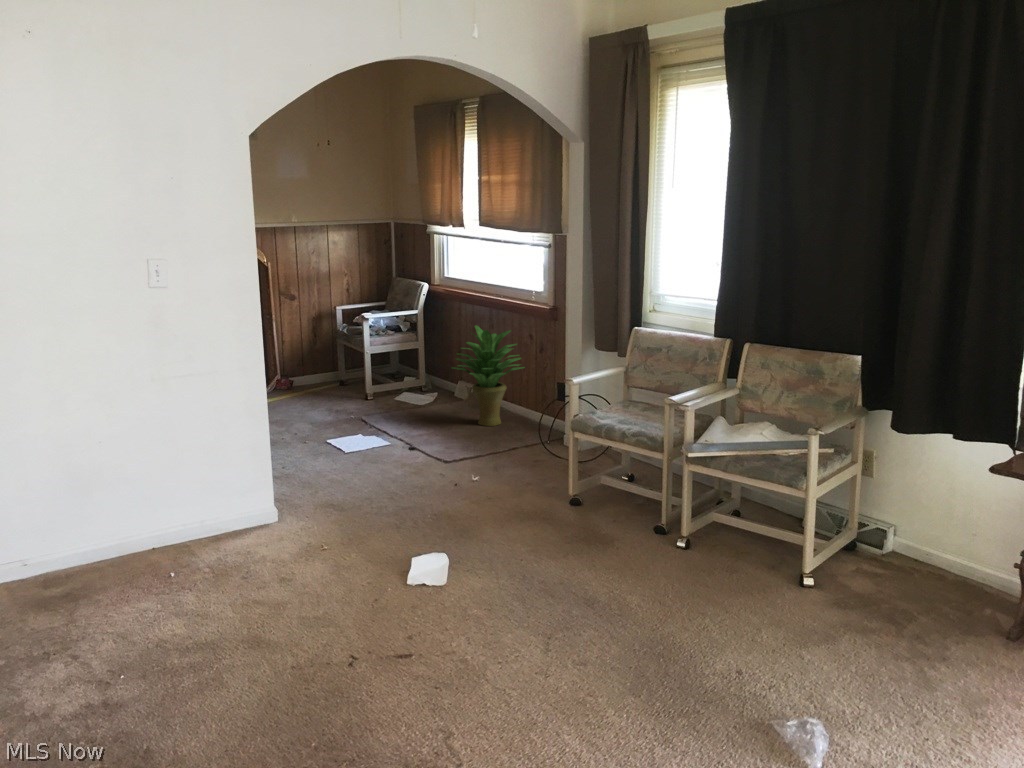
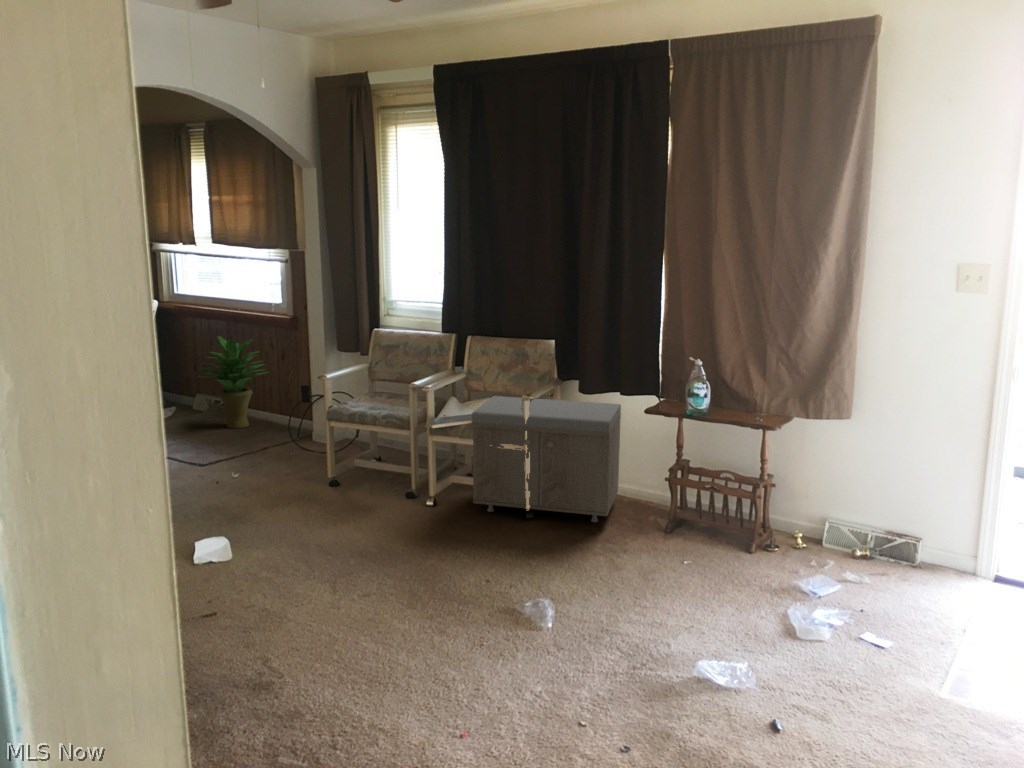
storage bench: none [735,421,950,604] -> present [471,396,621,522]

